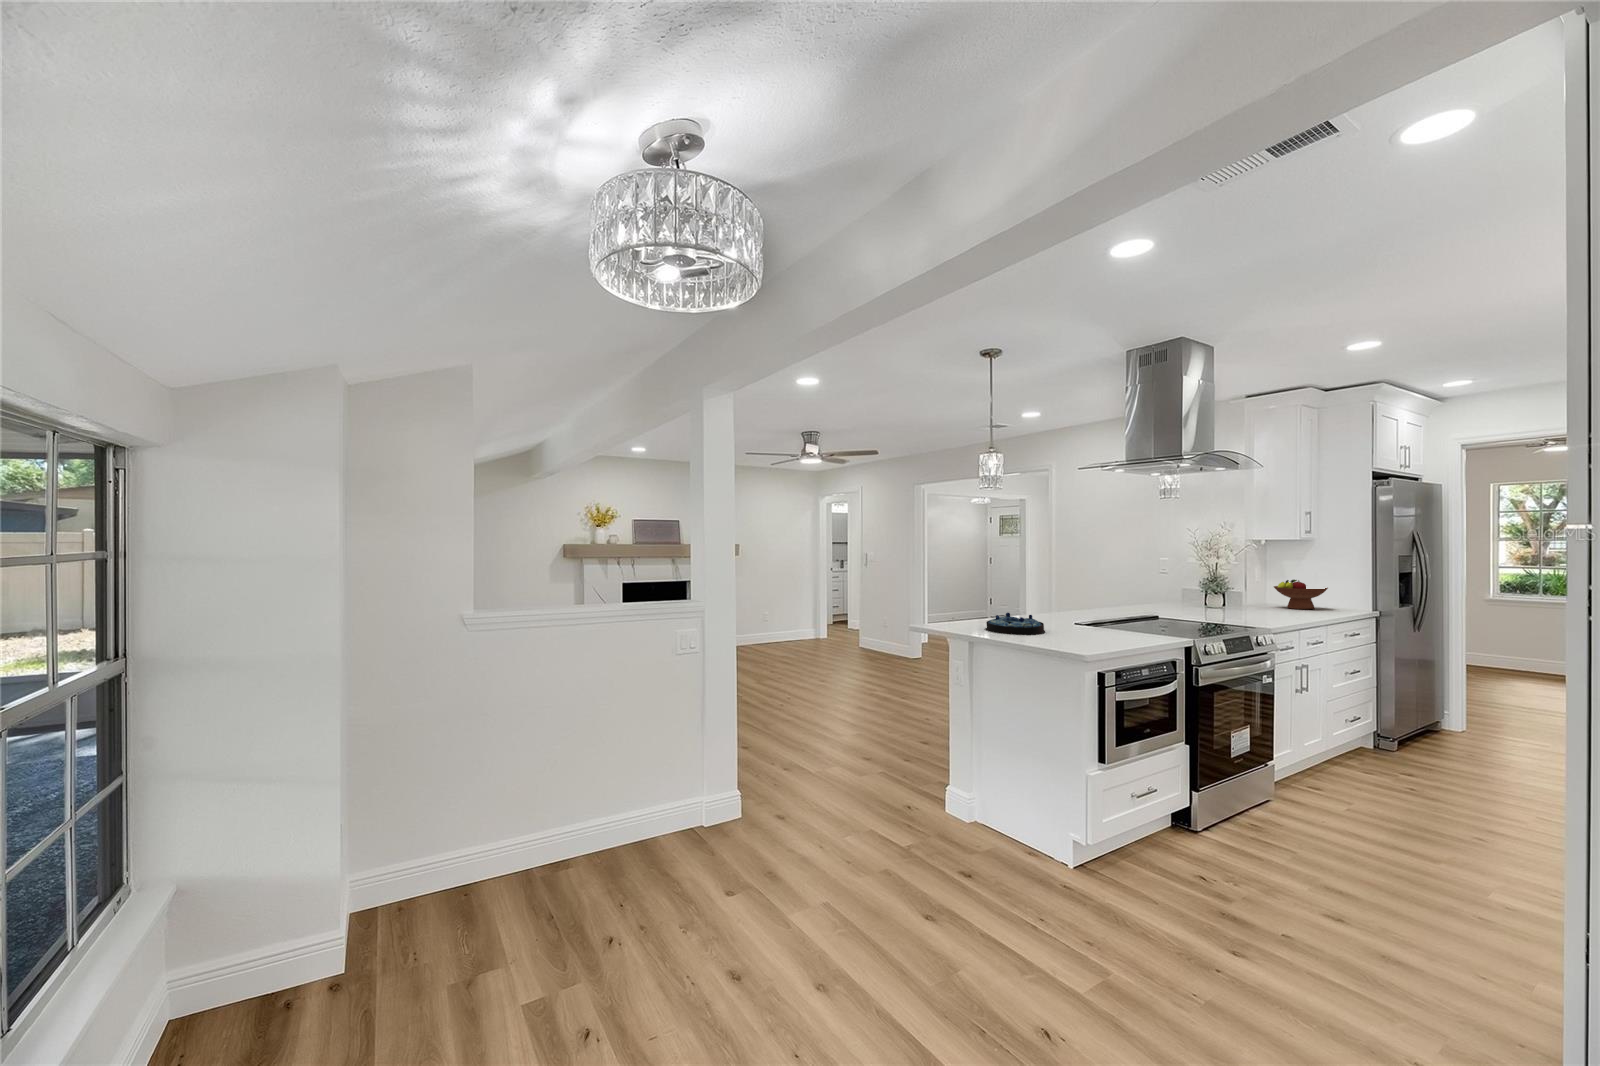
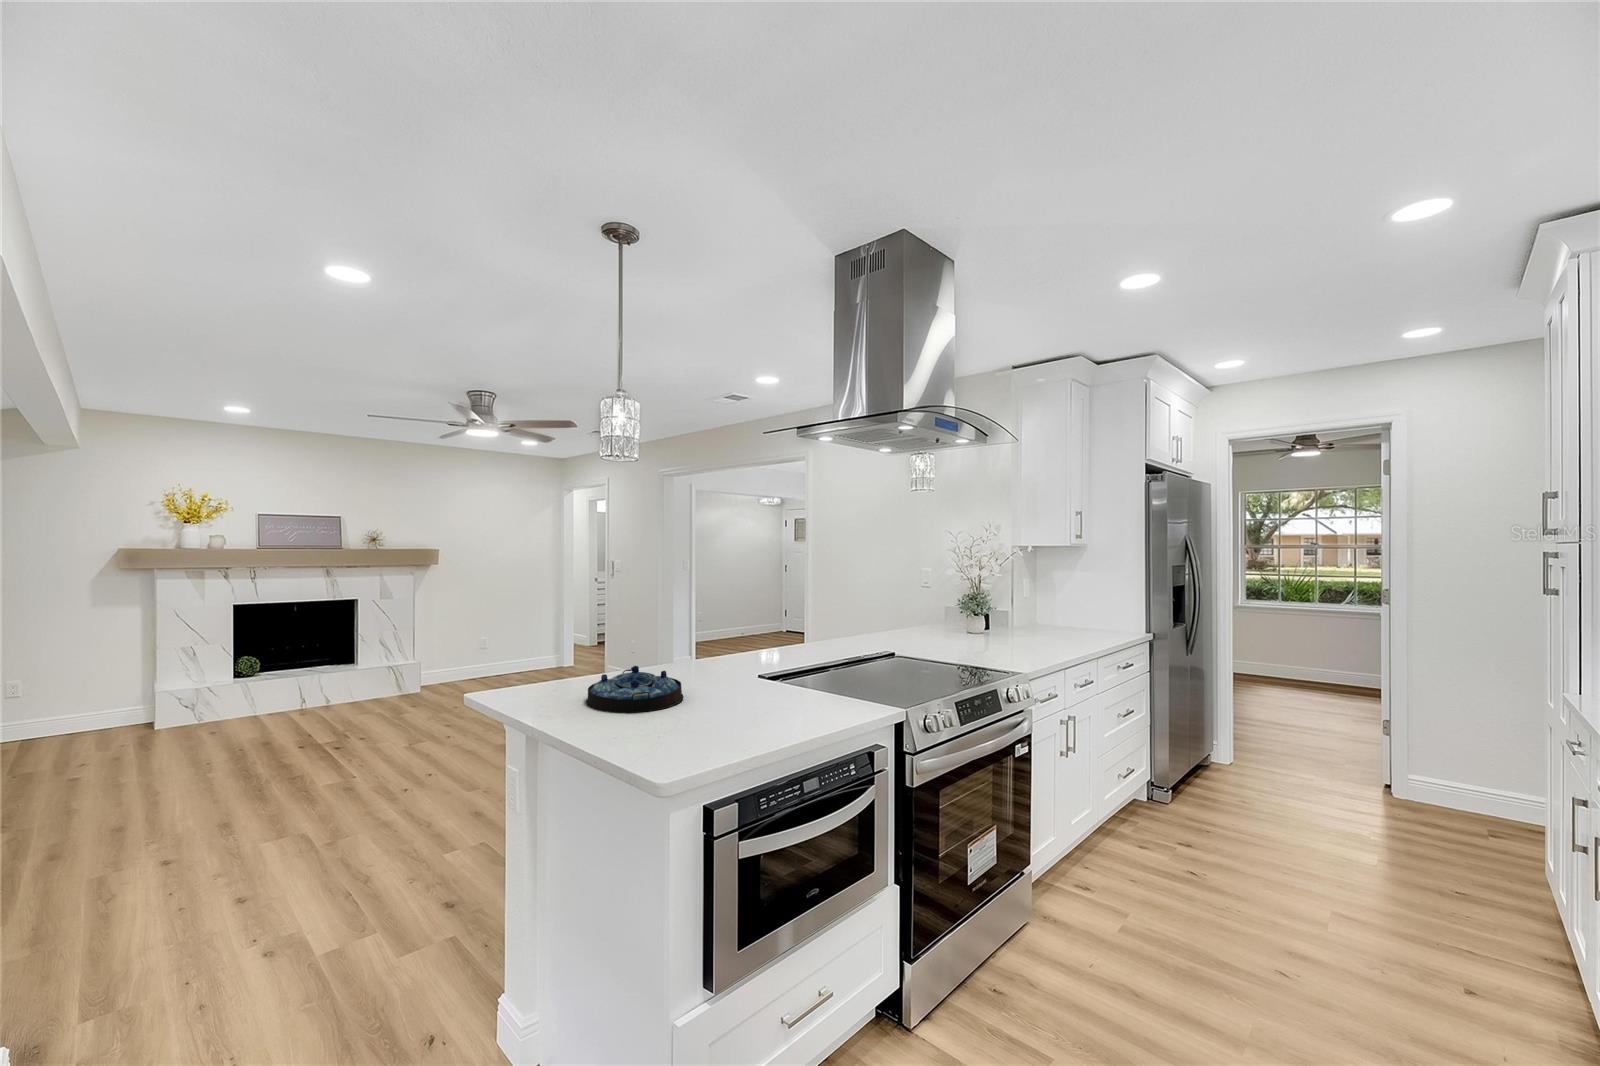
fruit bowl: present [1274,580,1328,609] -> none [1039,594,1098,631]

